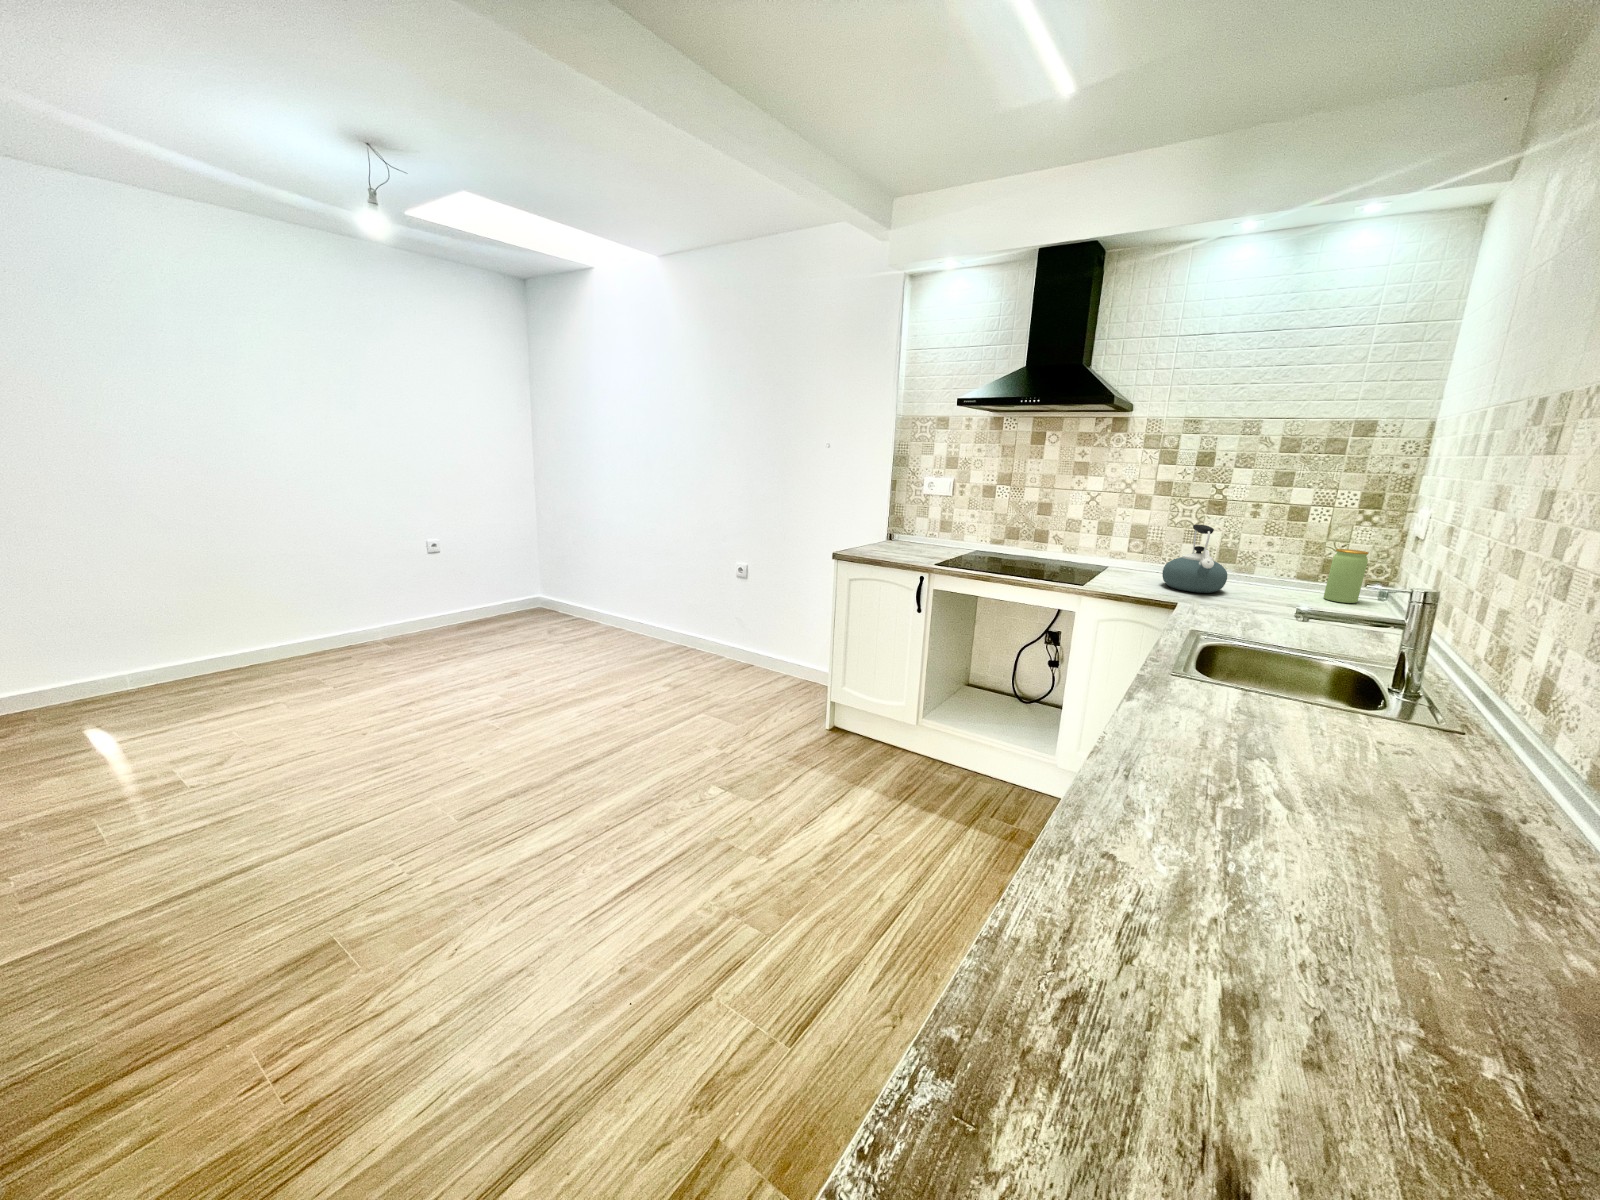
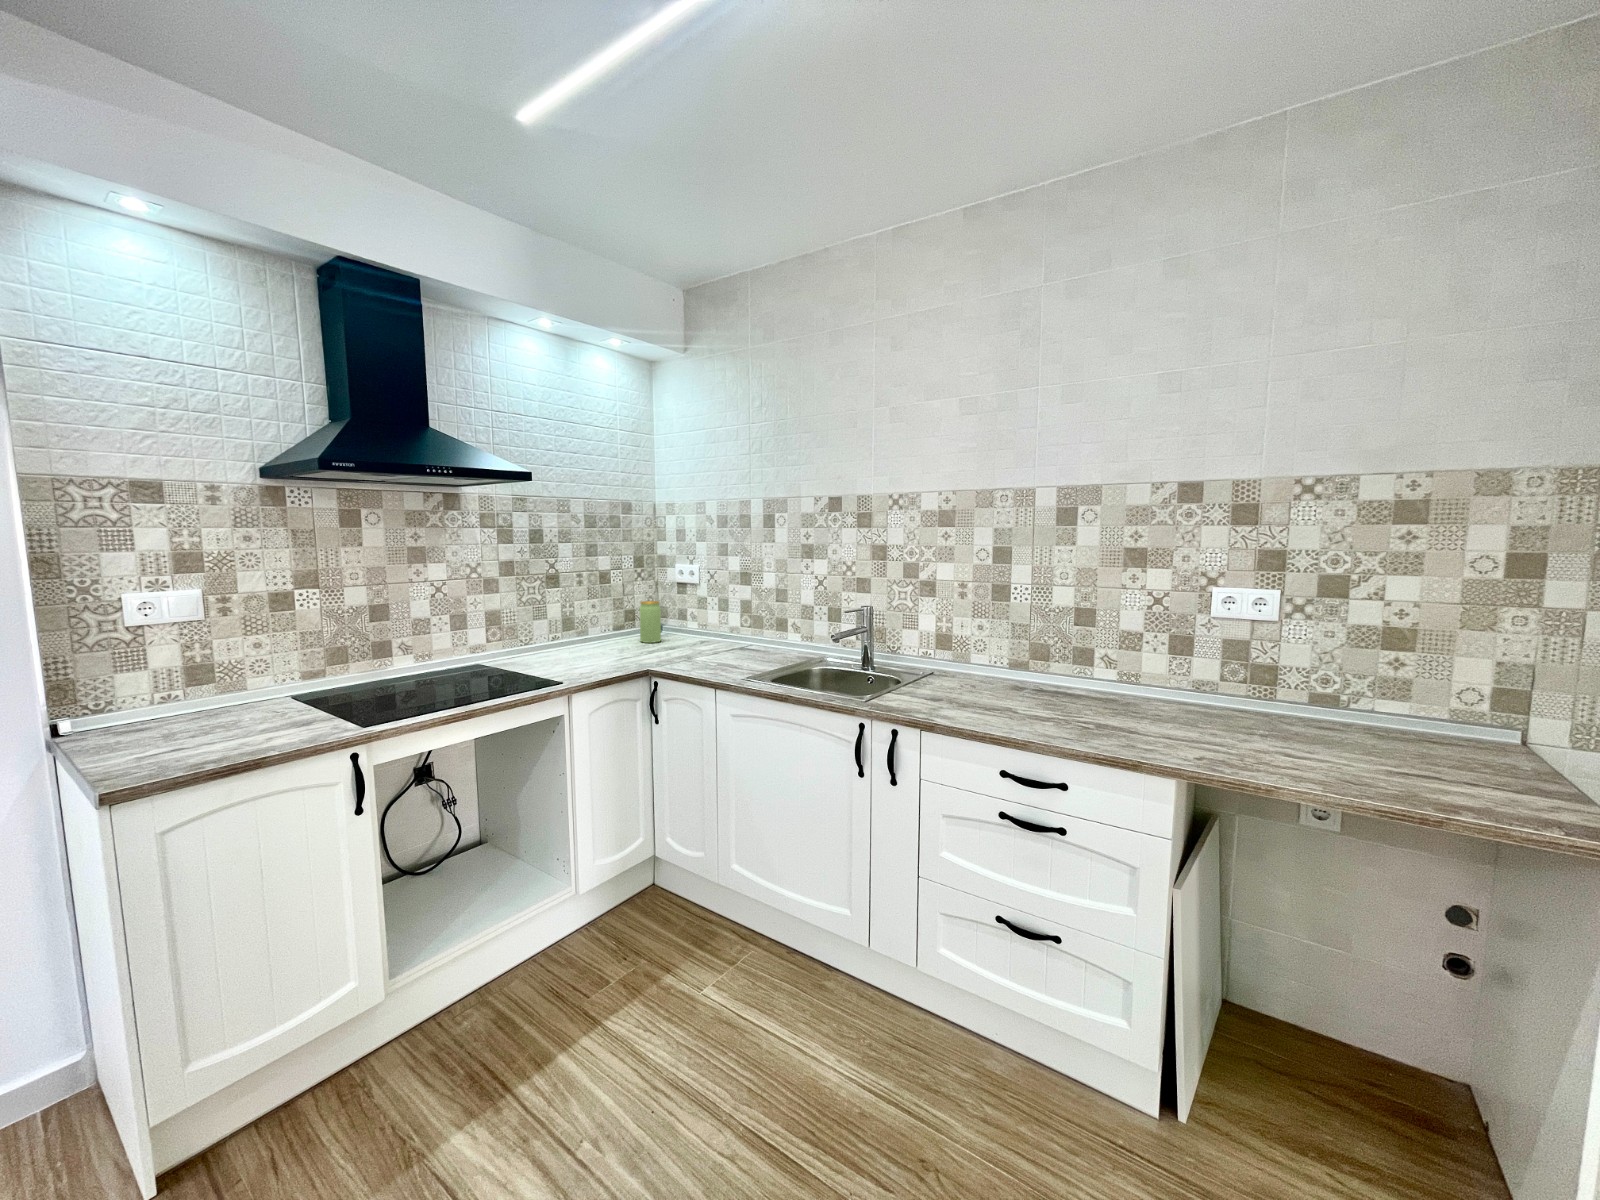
kettle: present [1162,525,1227,593] -> none [565,599,627,665]

